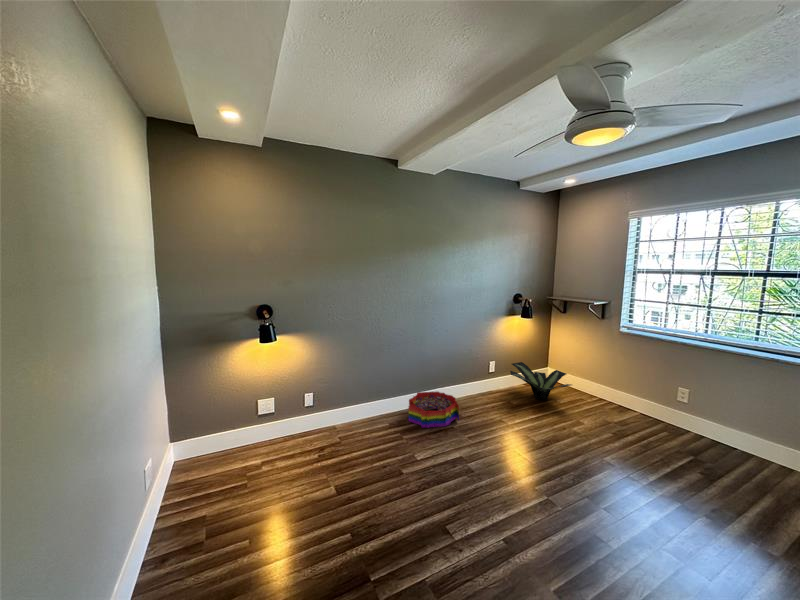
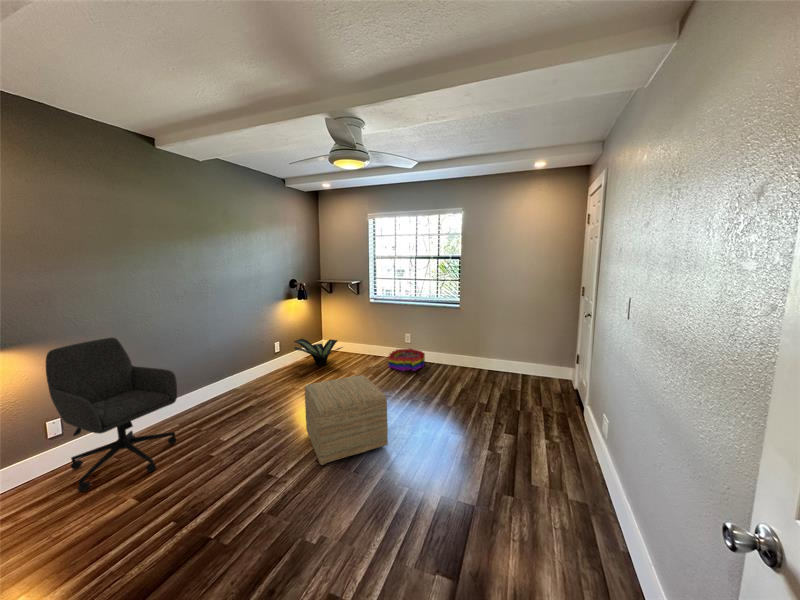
office chair: none [306,336,384,466] -> present [46,338,177,491]
storage bin: present [408,392,459,428] -> present [388,349,425,371]
ottoman: none [502,431,625,574] -> present [305,375,388,465]

